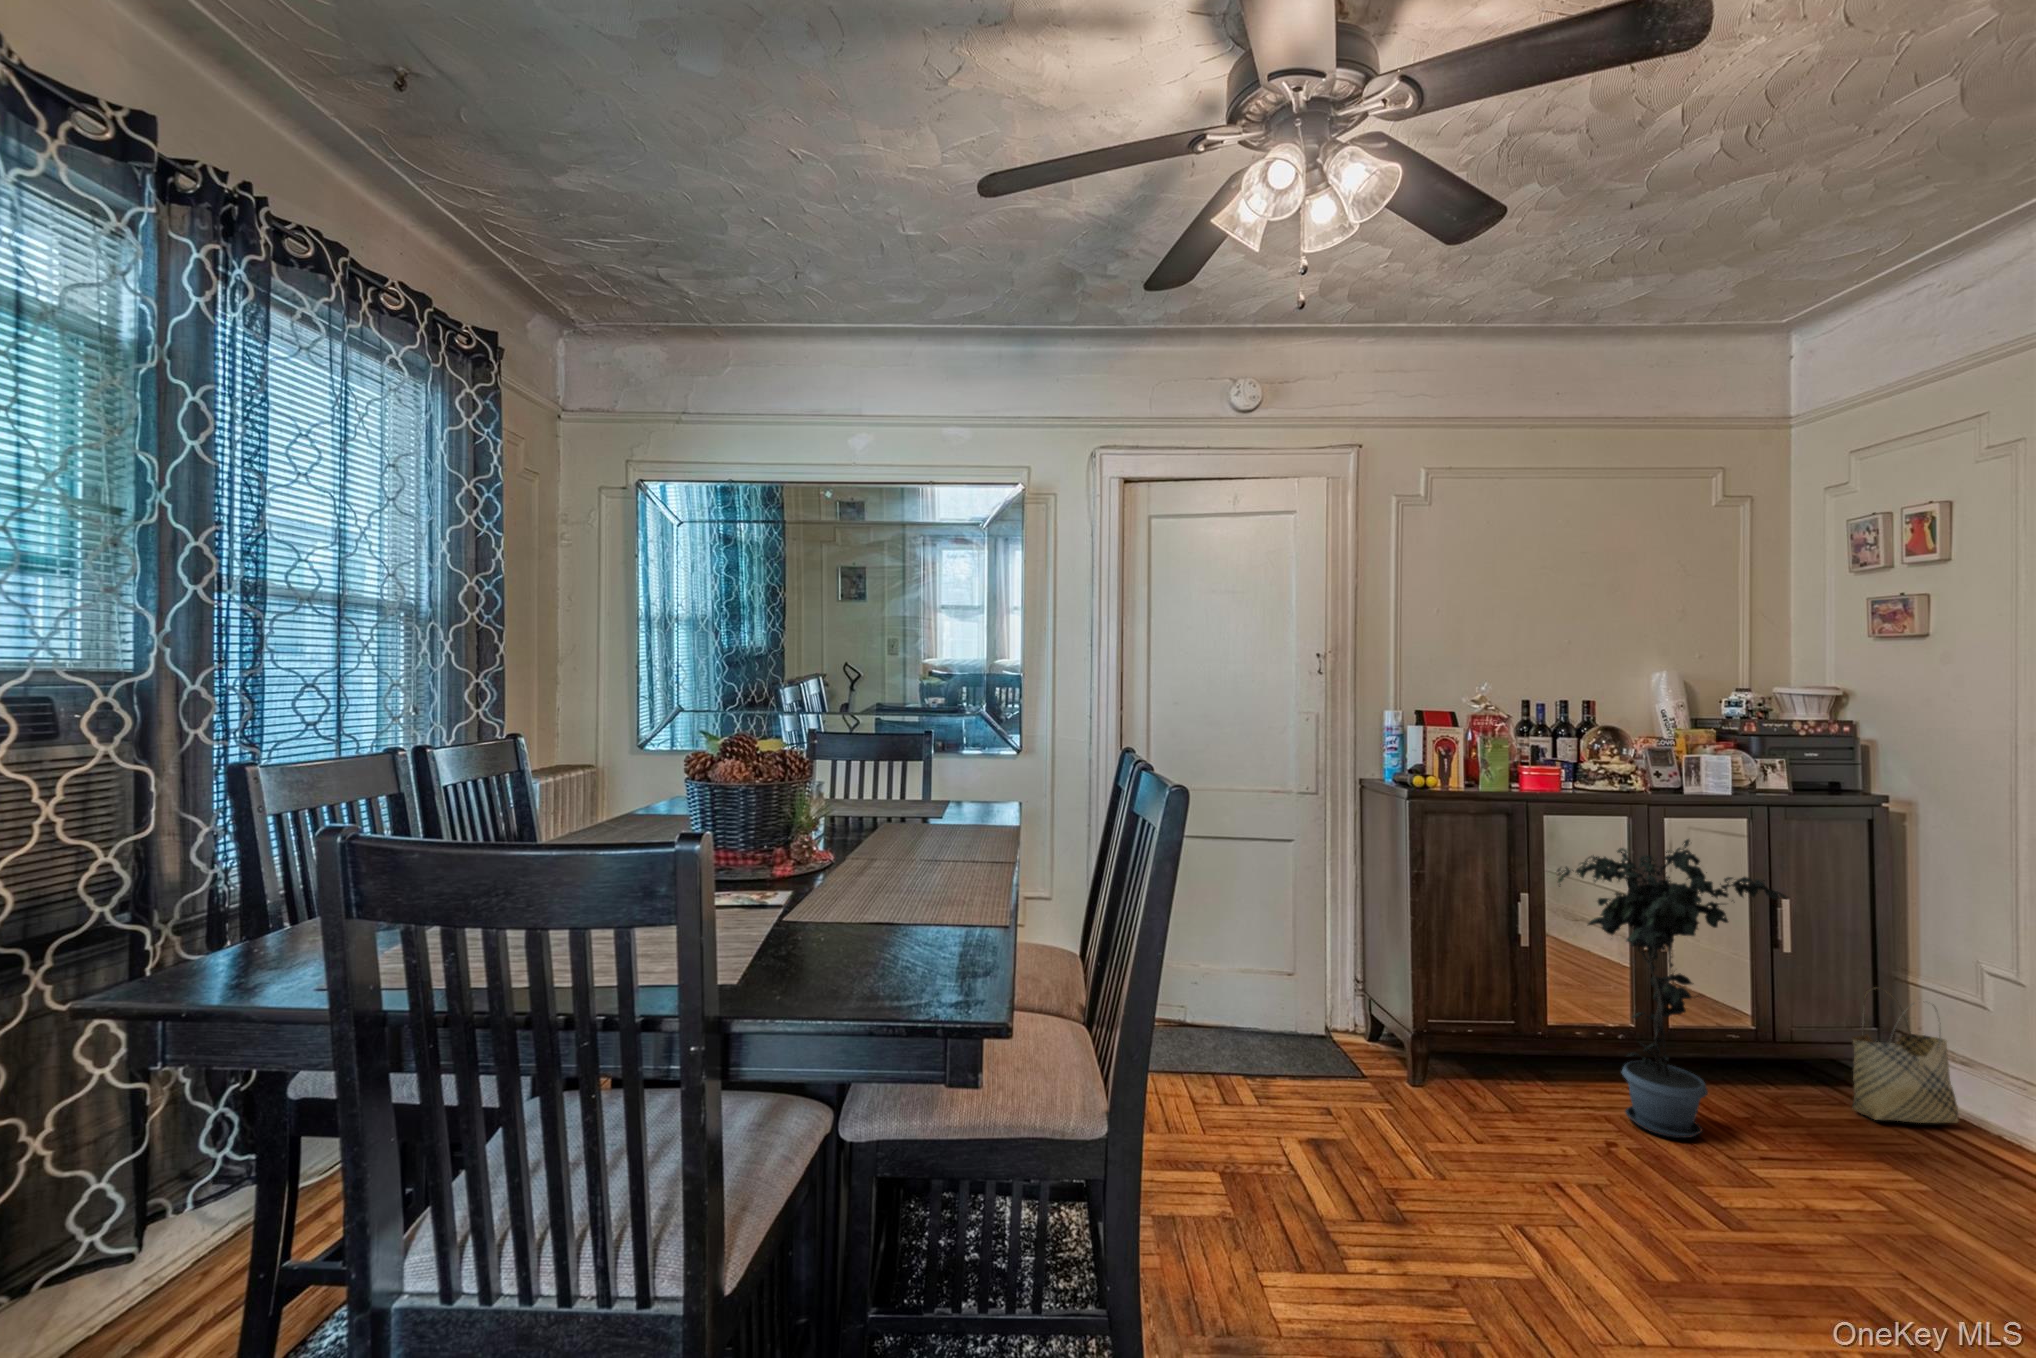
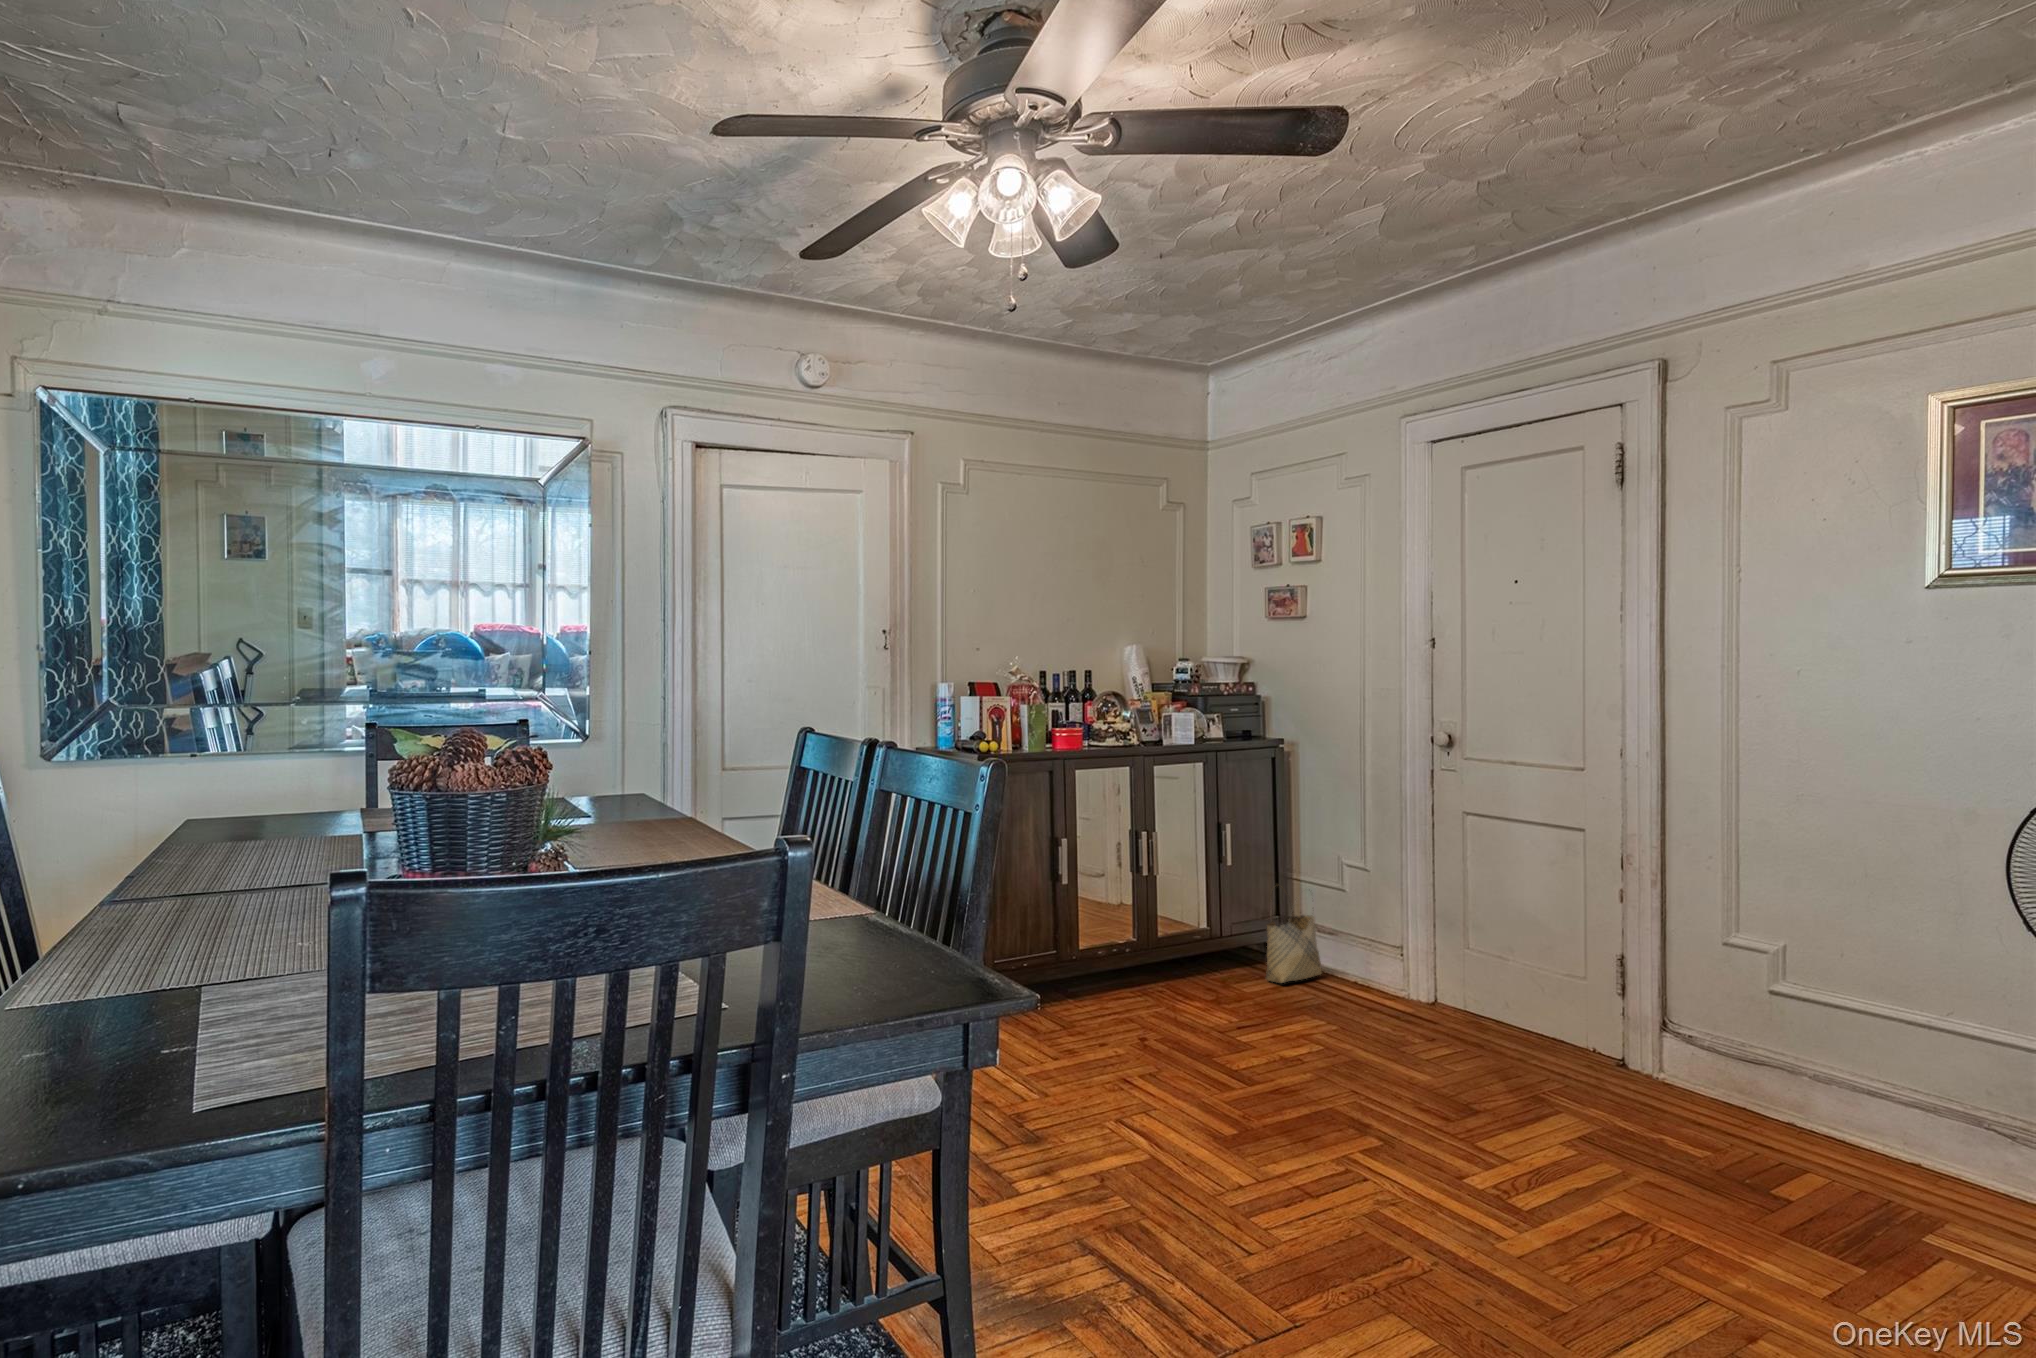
potted plant: present [1557,839,1787,1138] -> none [1097,781,1246,1027]

